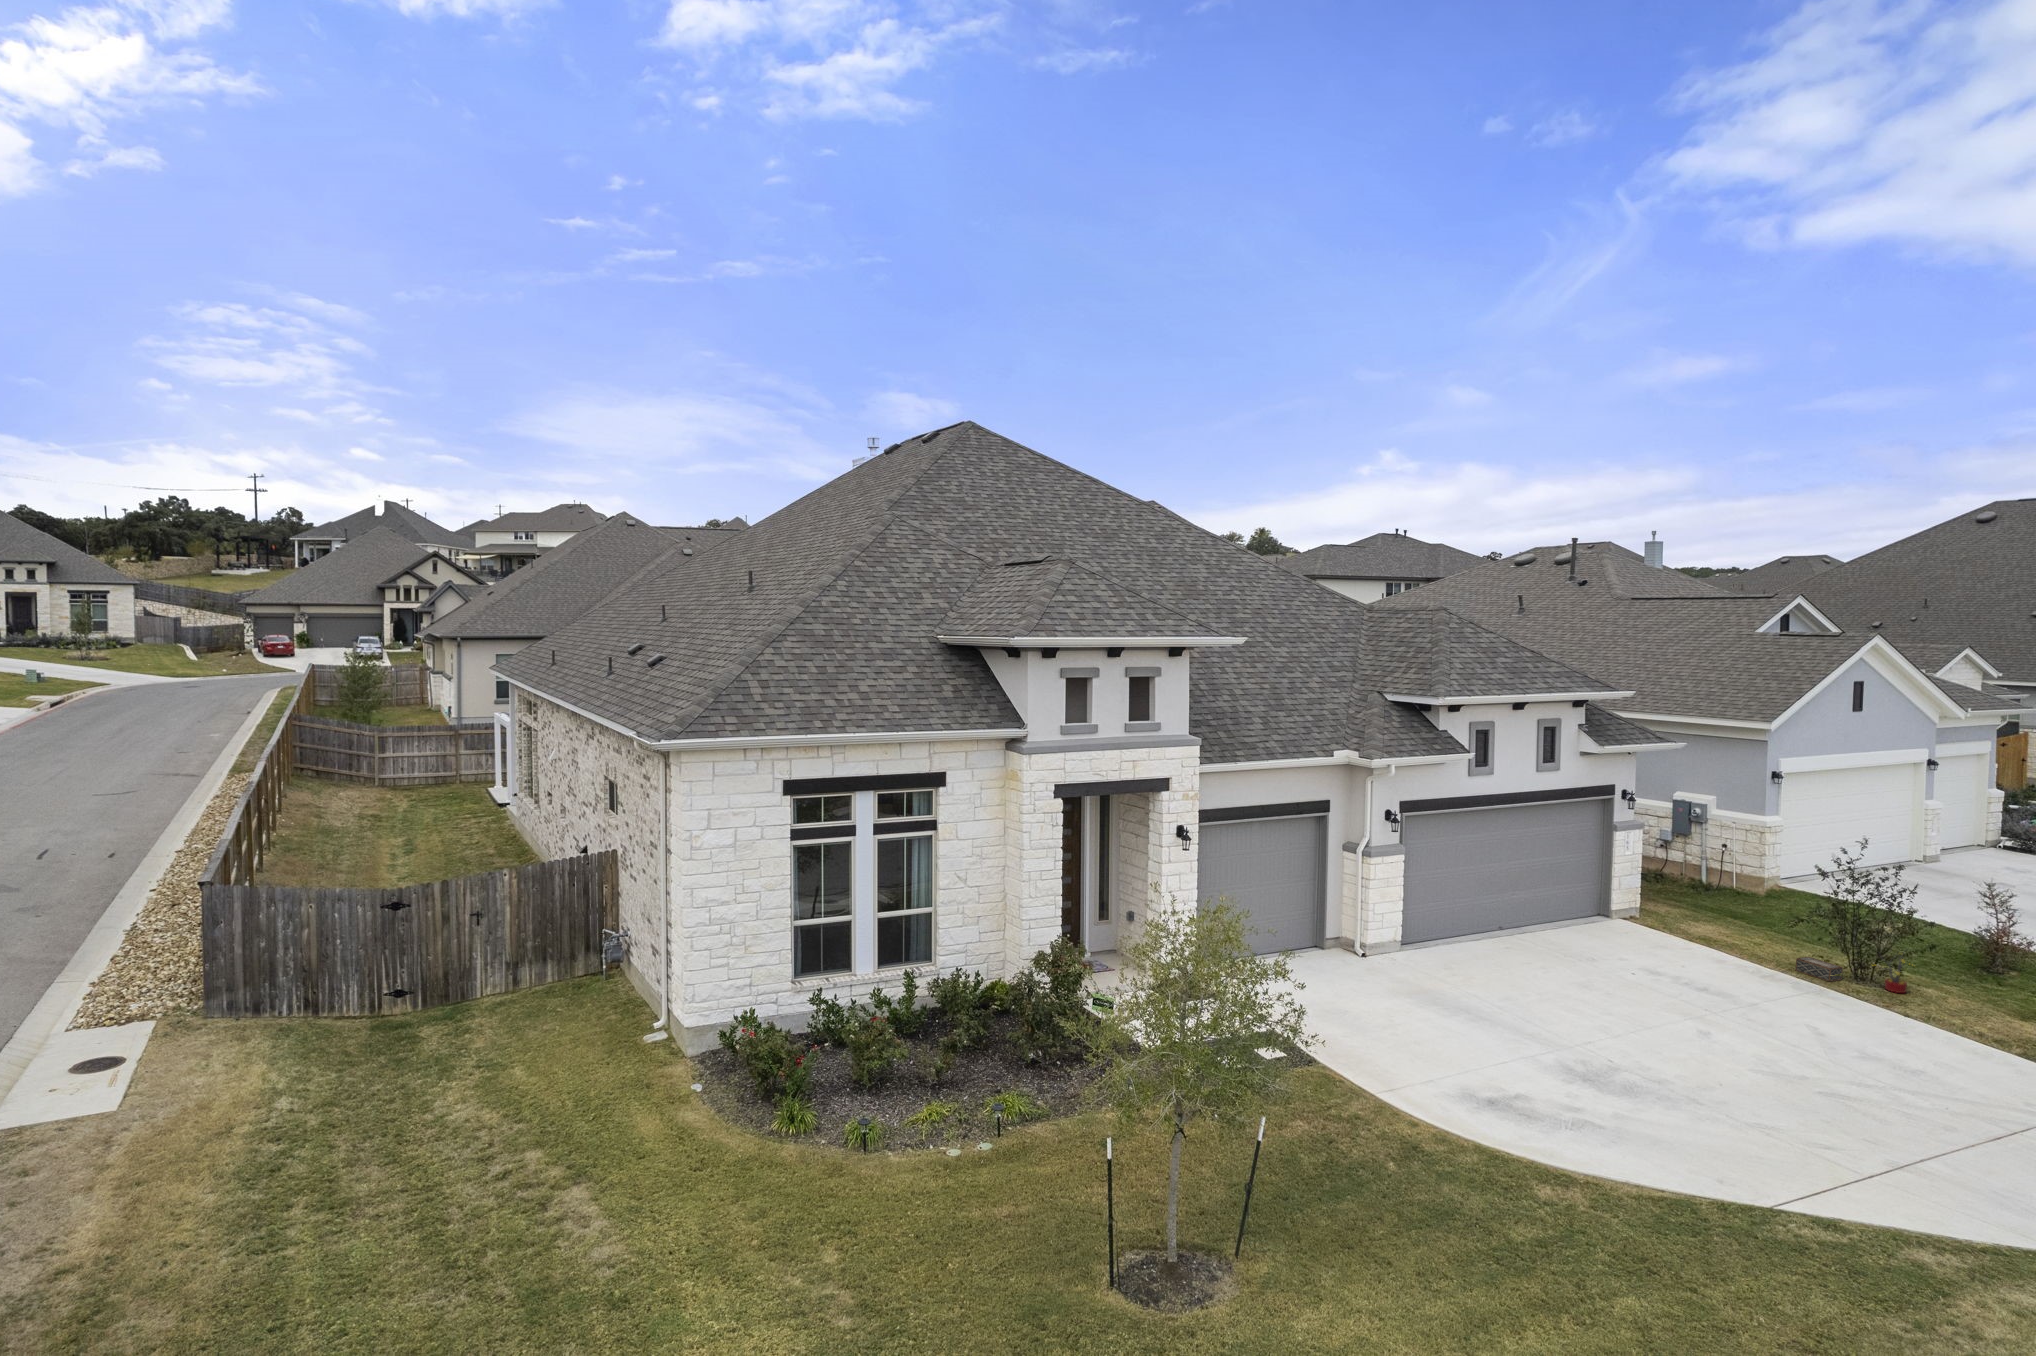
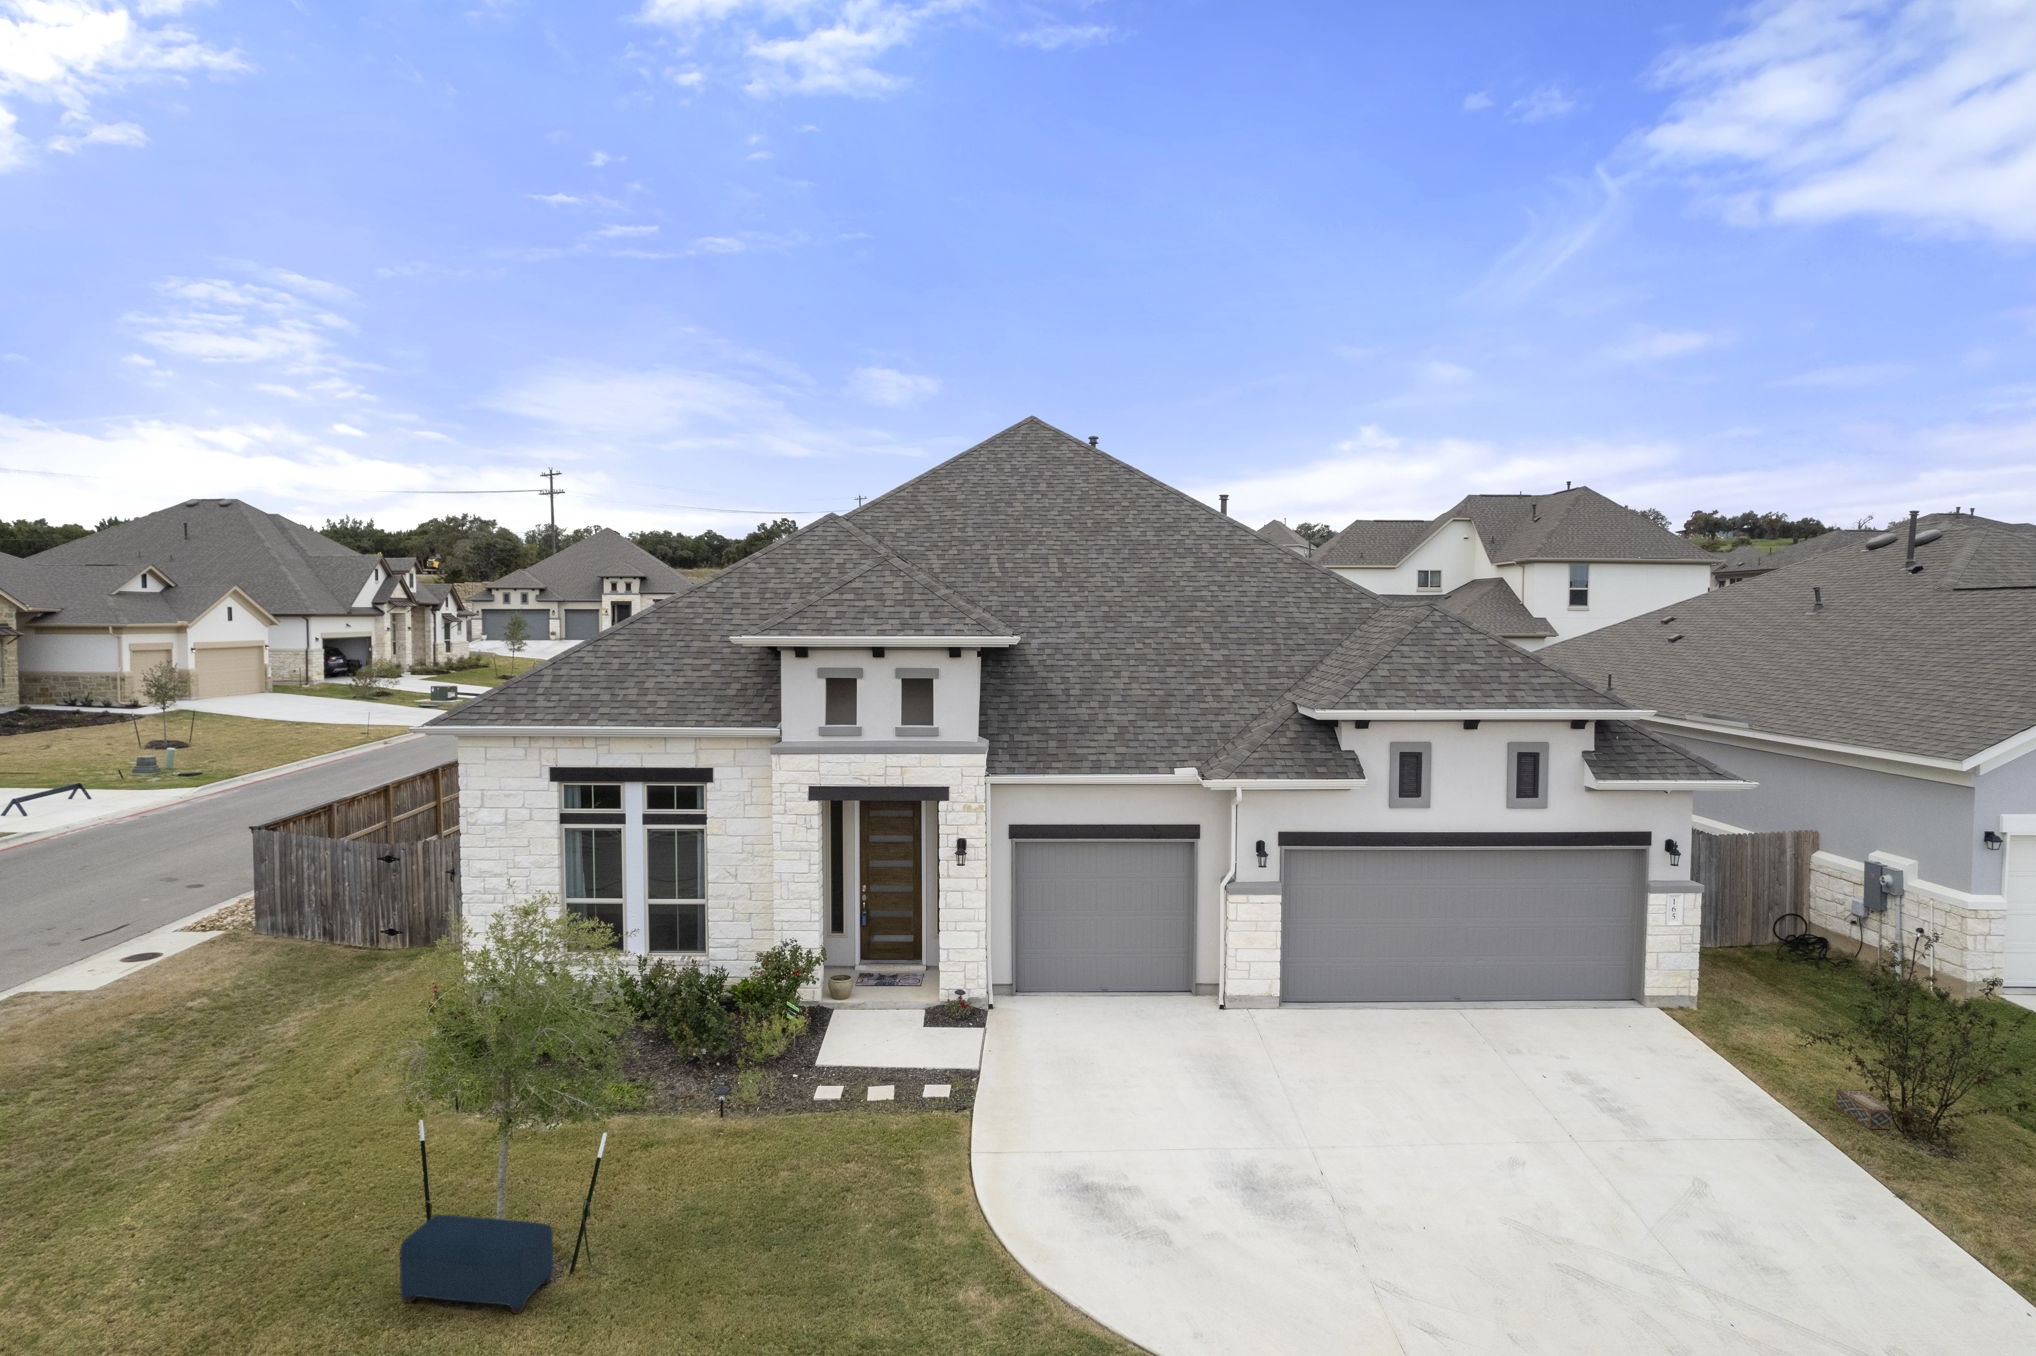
decorative plant: present [1885,954,1913,993] -> none [1926,1094,2015,1163]
bench: none [1149,1223,1290,1330] -> present [400,1215,553,1314]

